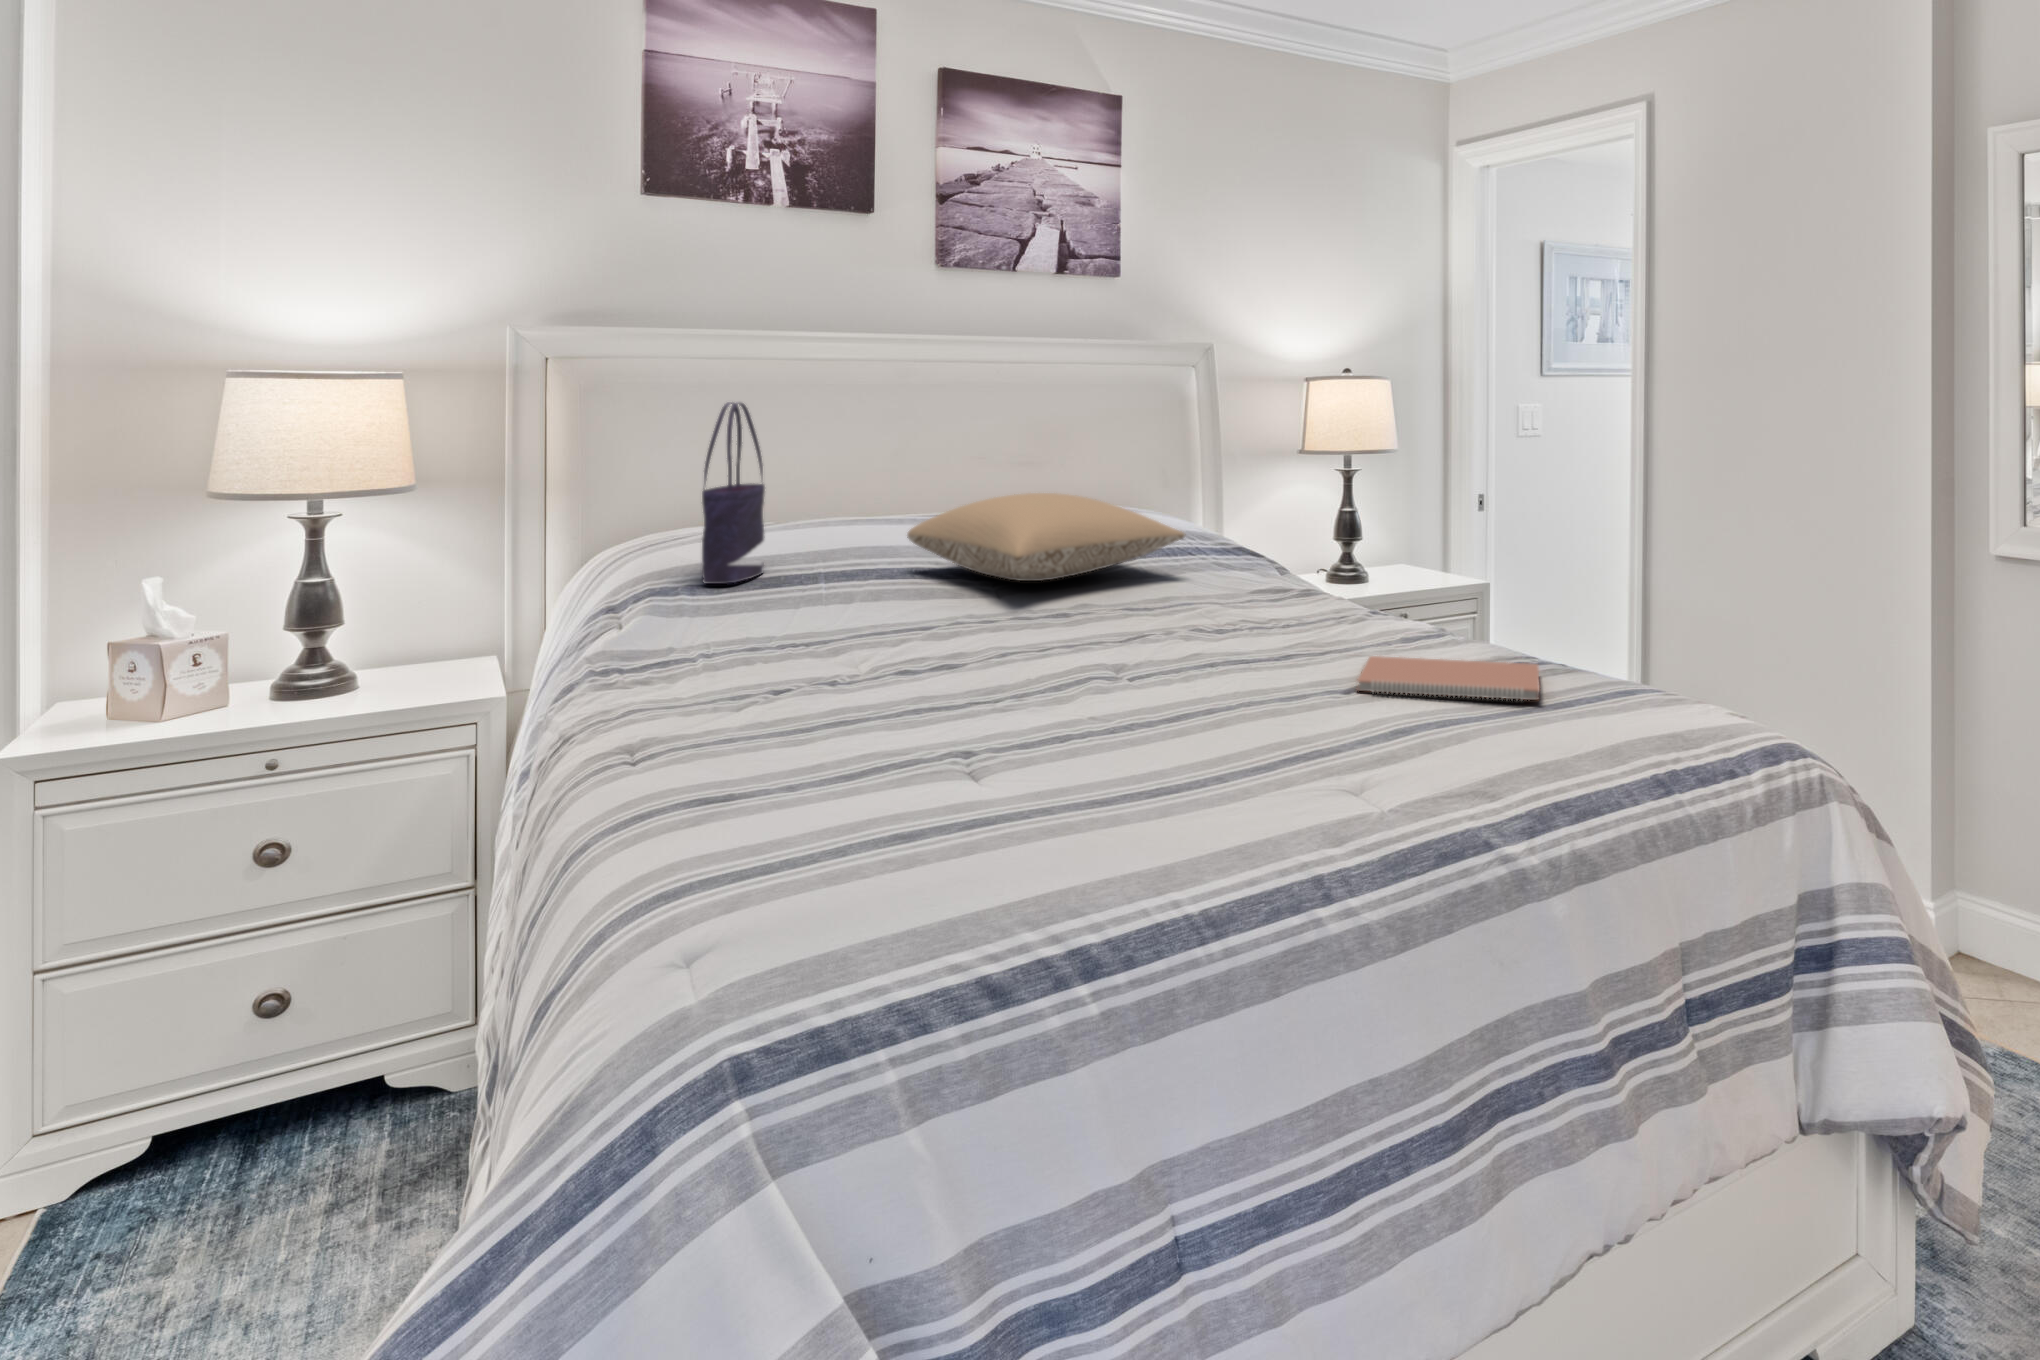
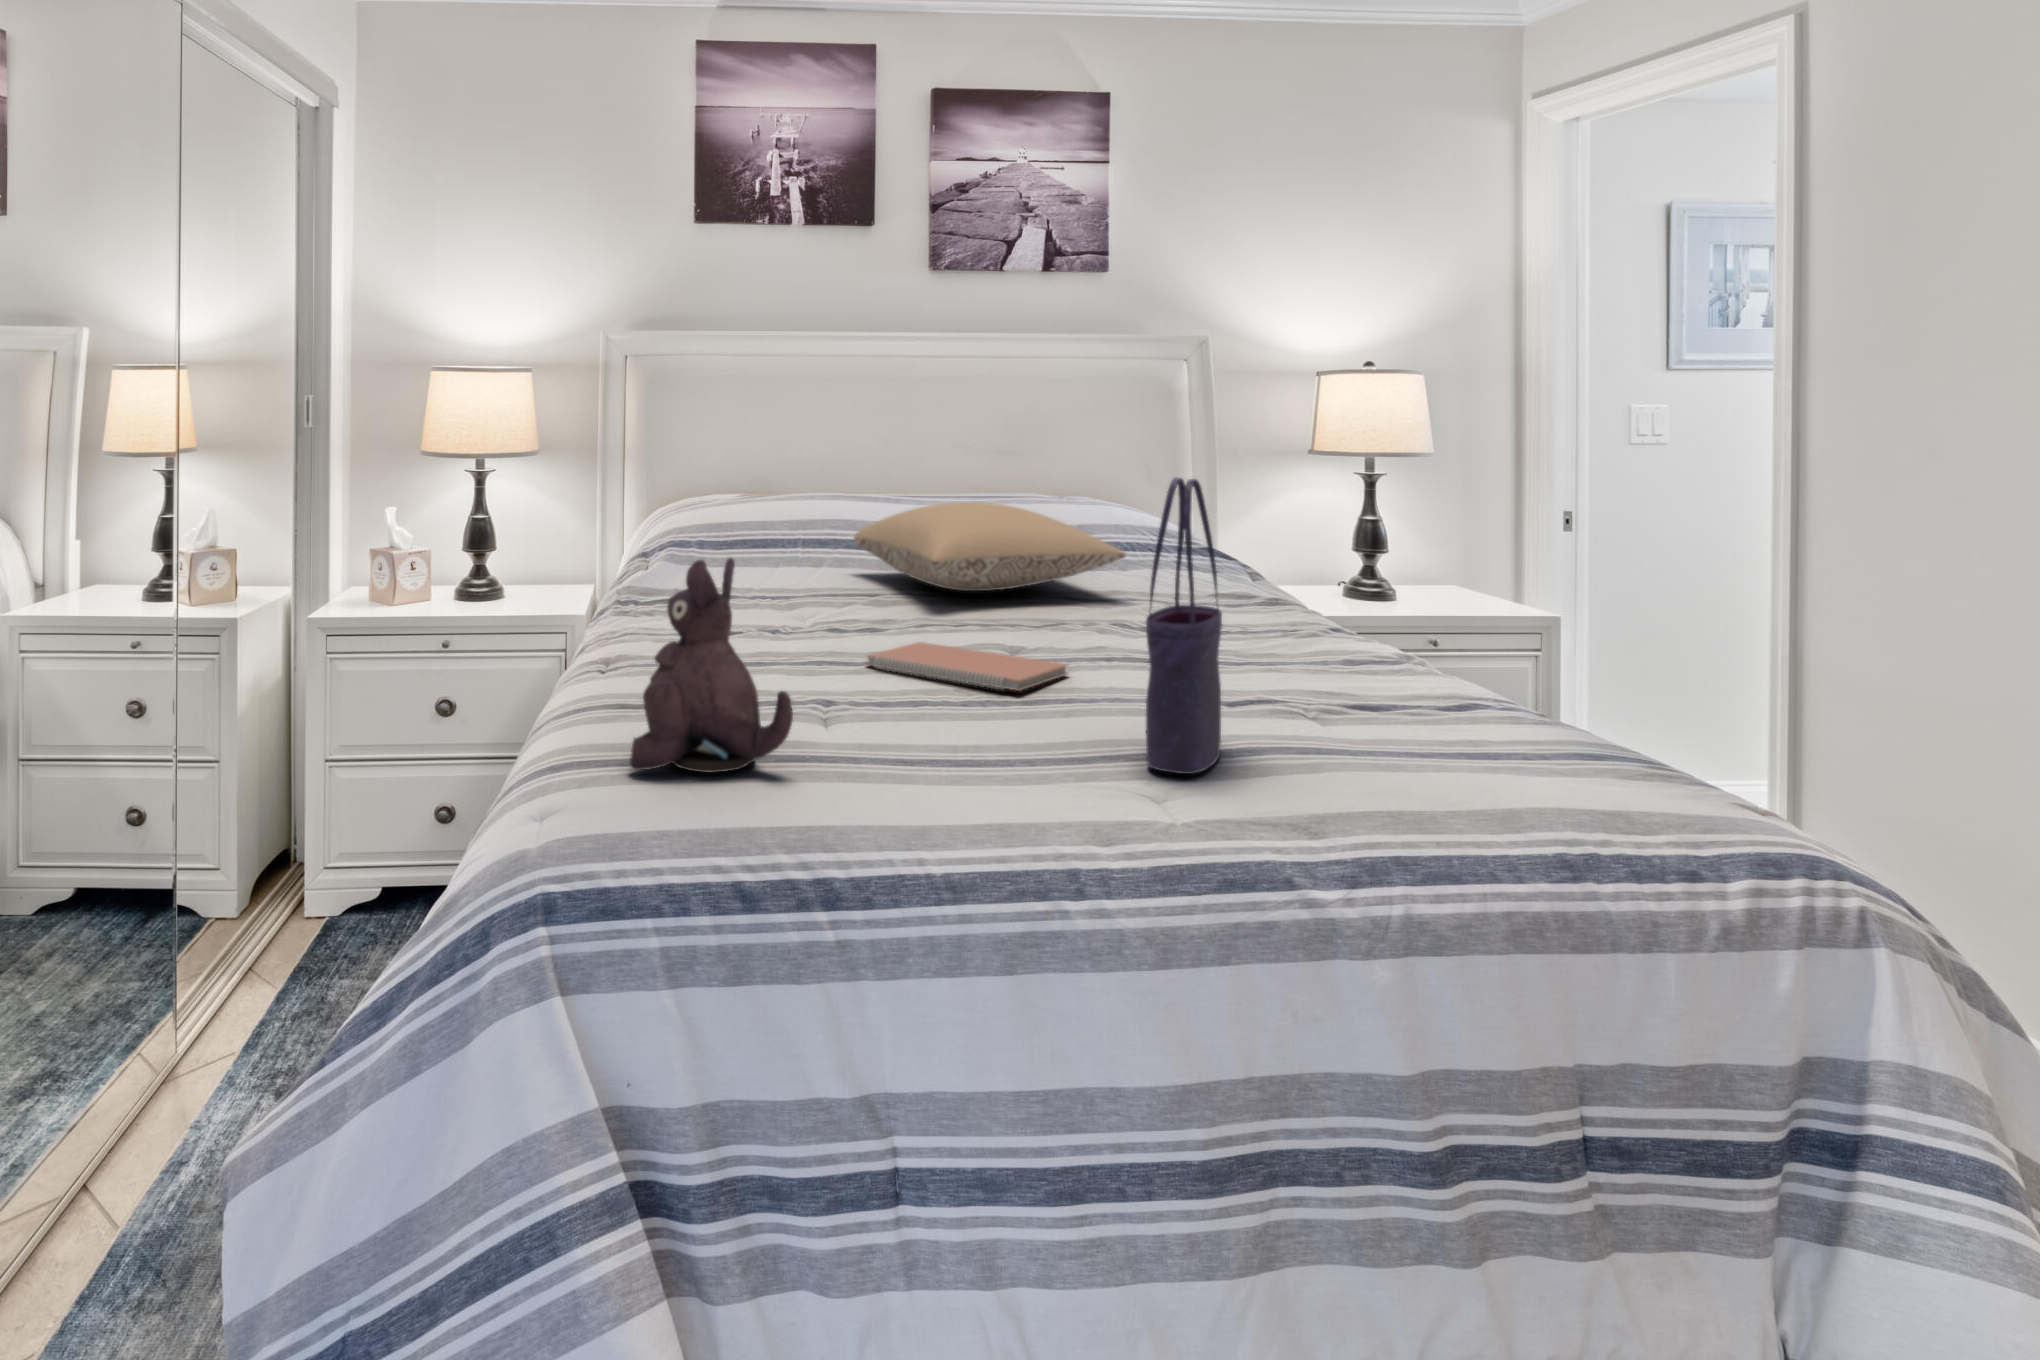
tote bag: present [702,402,765,584] -> present [1146,477,1222,774]
plush toy: none [784,587,987,855] -> present [629,558,793,773]
notebook: present [1356,656,1540,700] -> present [867,642,1068,691]

